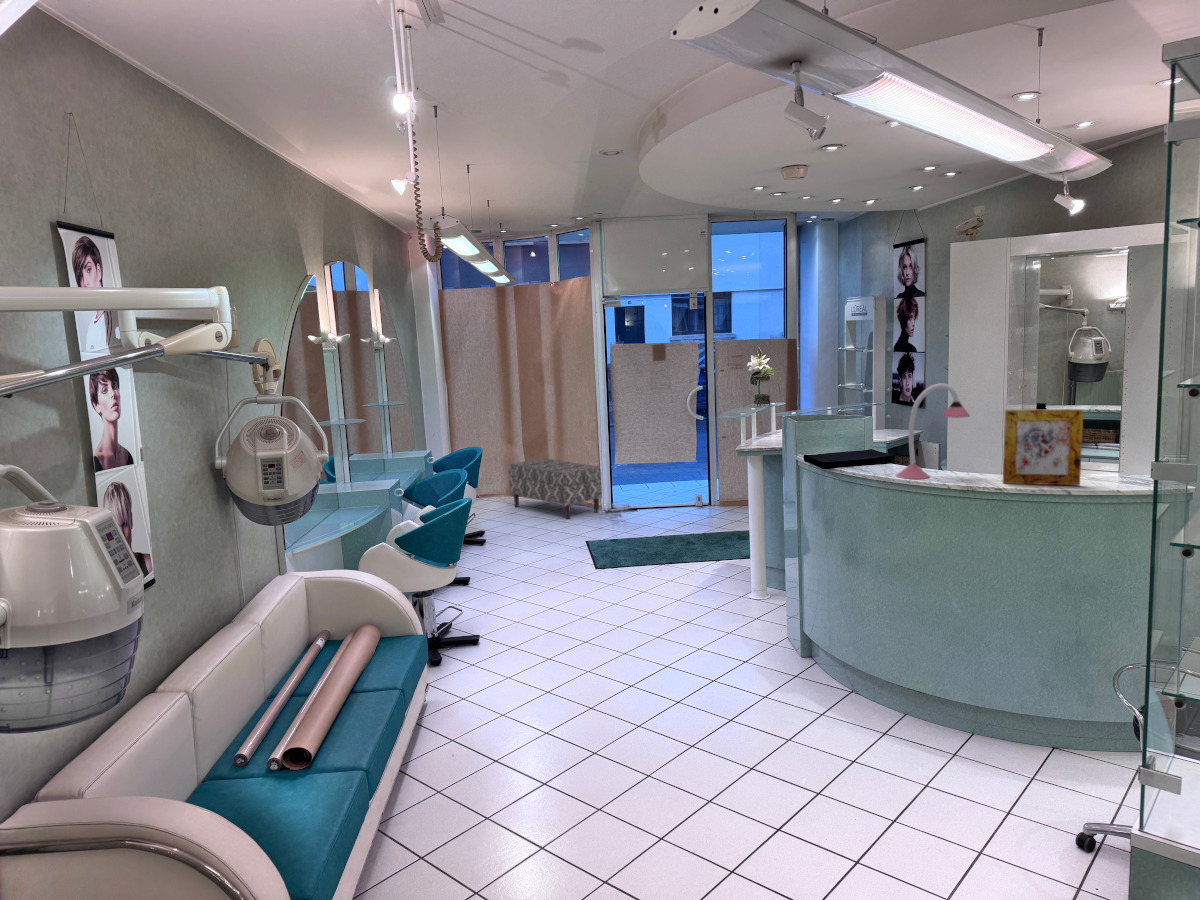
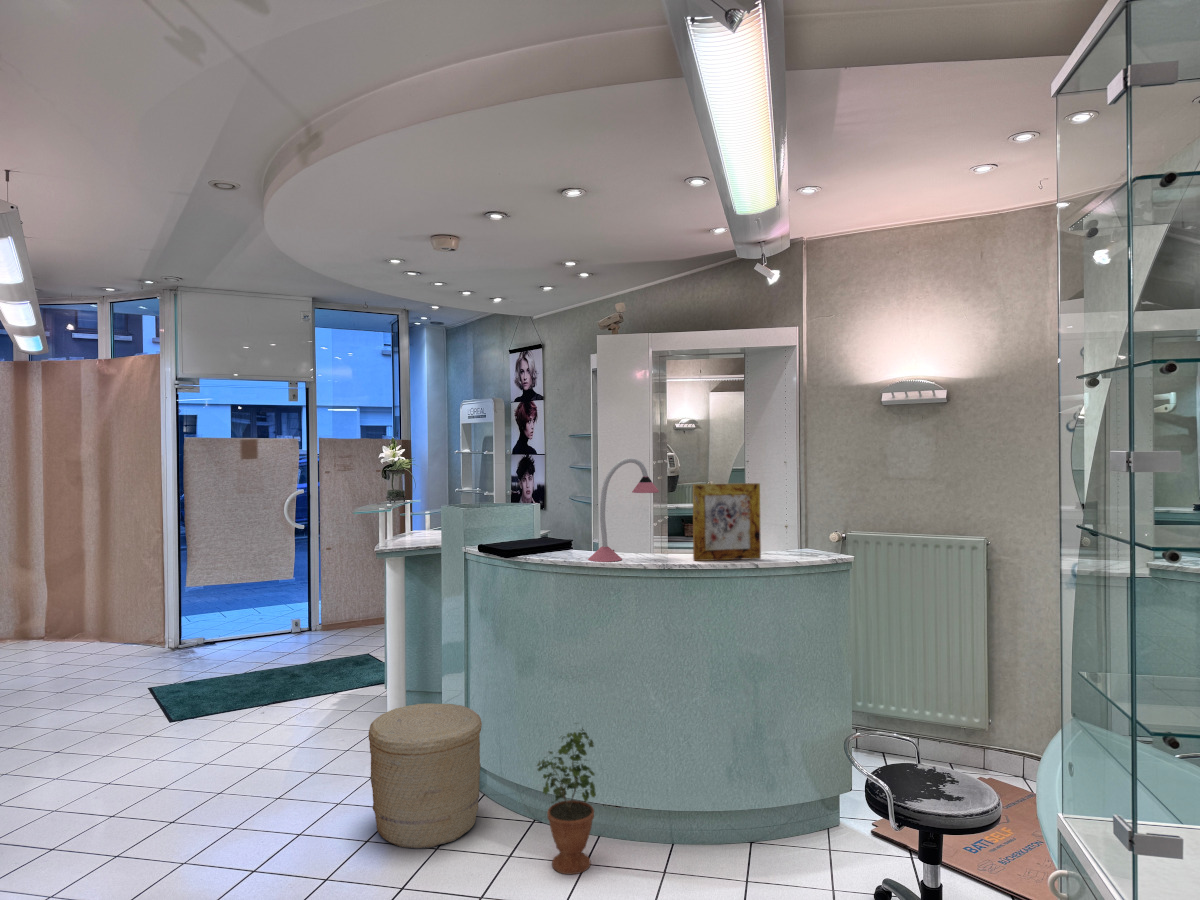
bench: present [509,459,602,519] -> none [19,585,167,664]
woven basket: none [716,580,807,690] -> present [369,703,482,848]
potted plant: none [840,614,893,734] -> present [537,728,596,874]

